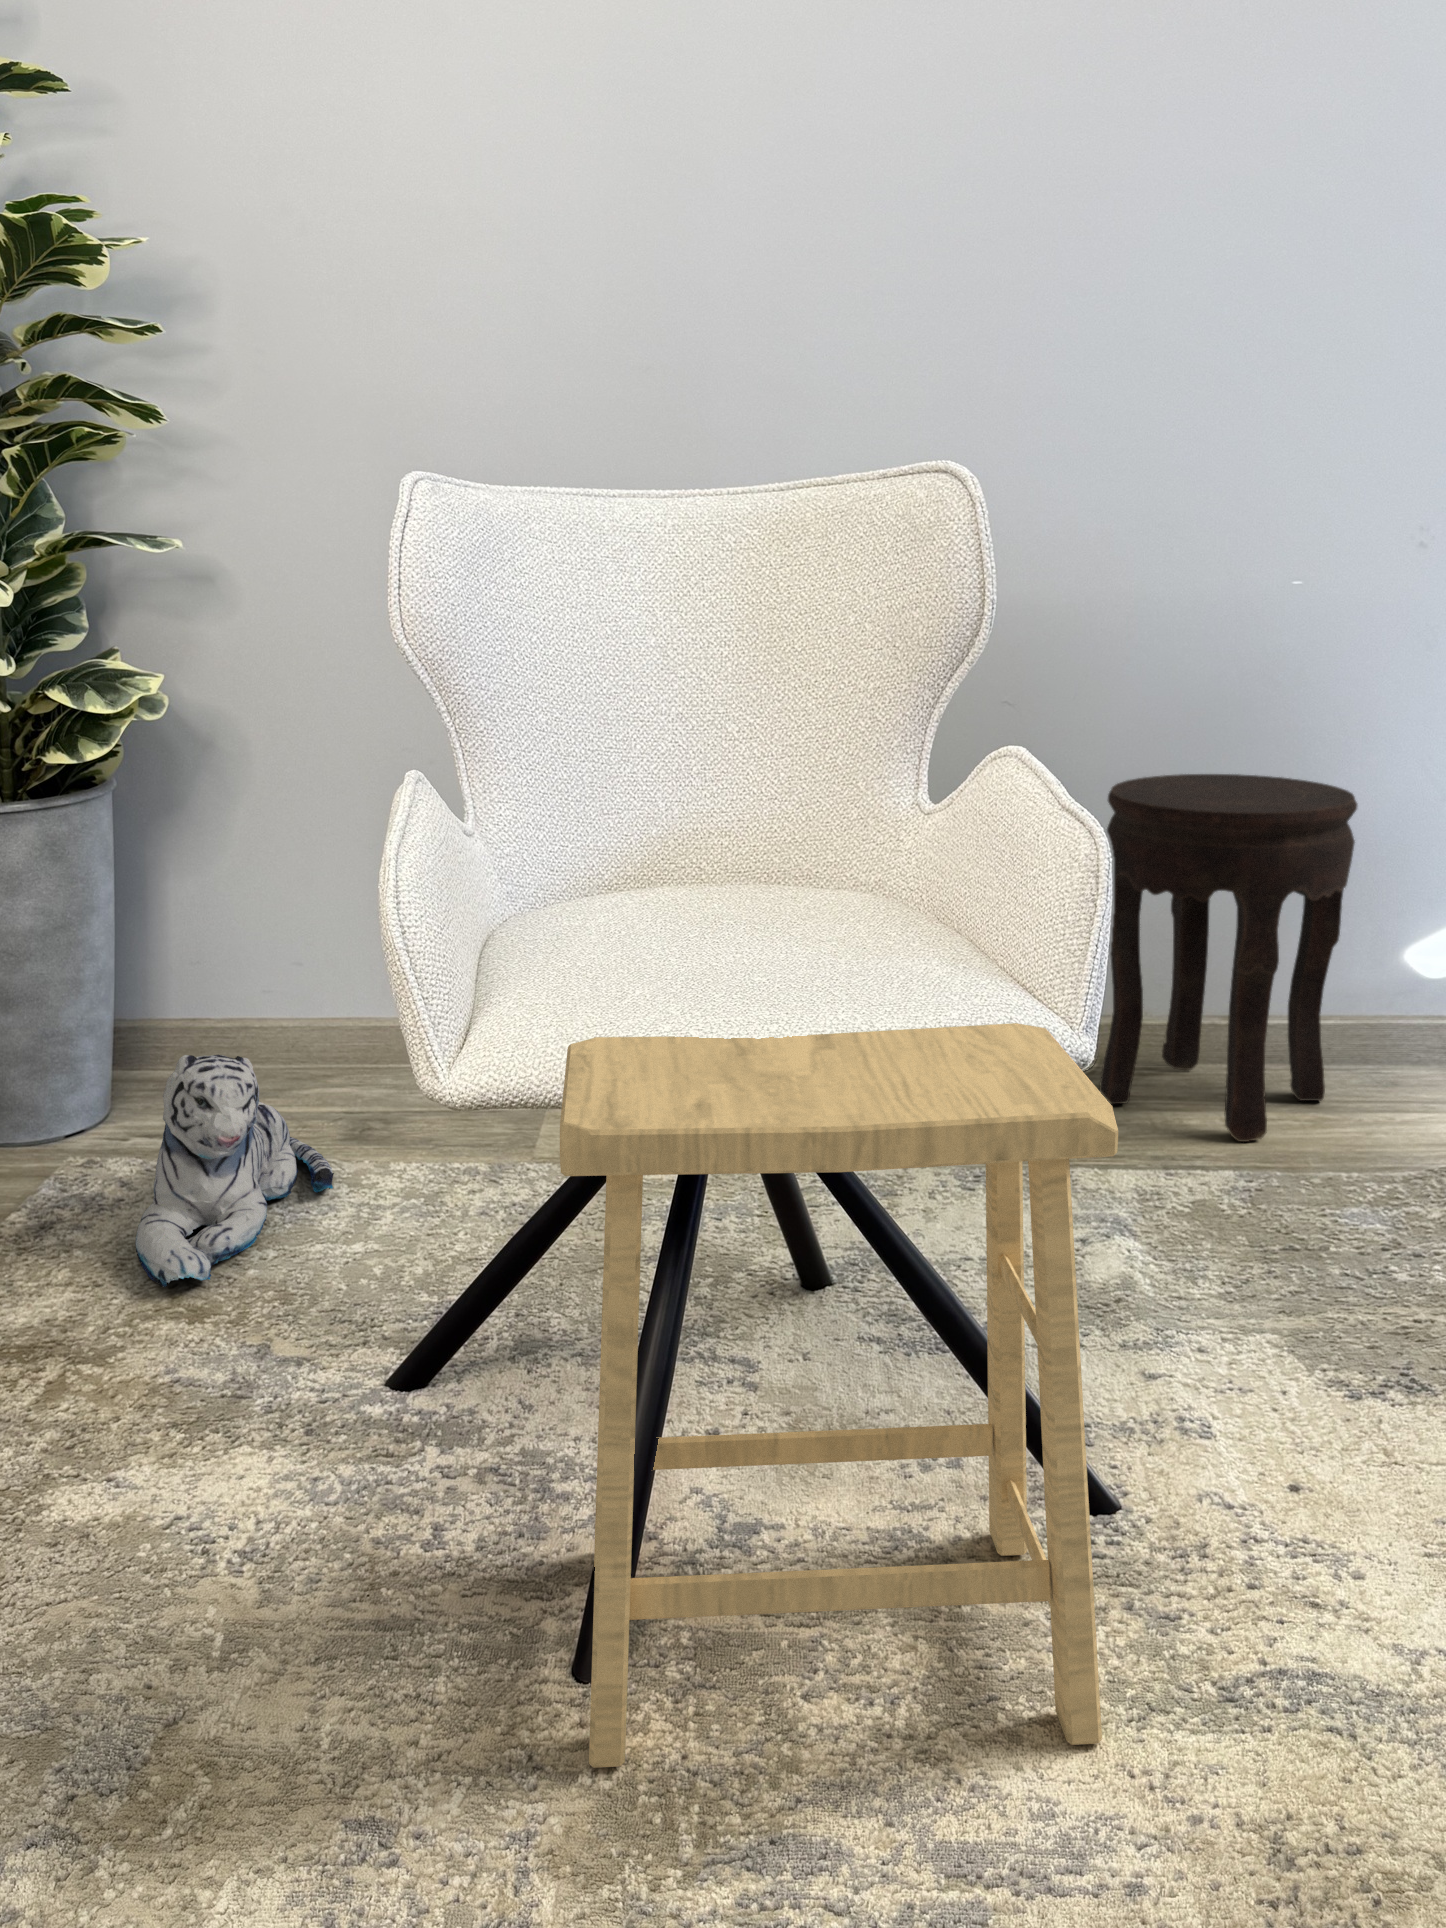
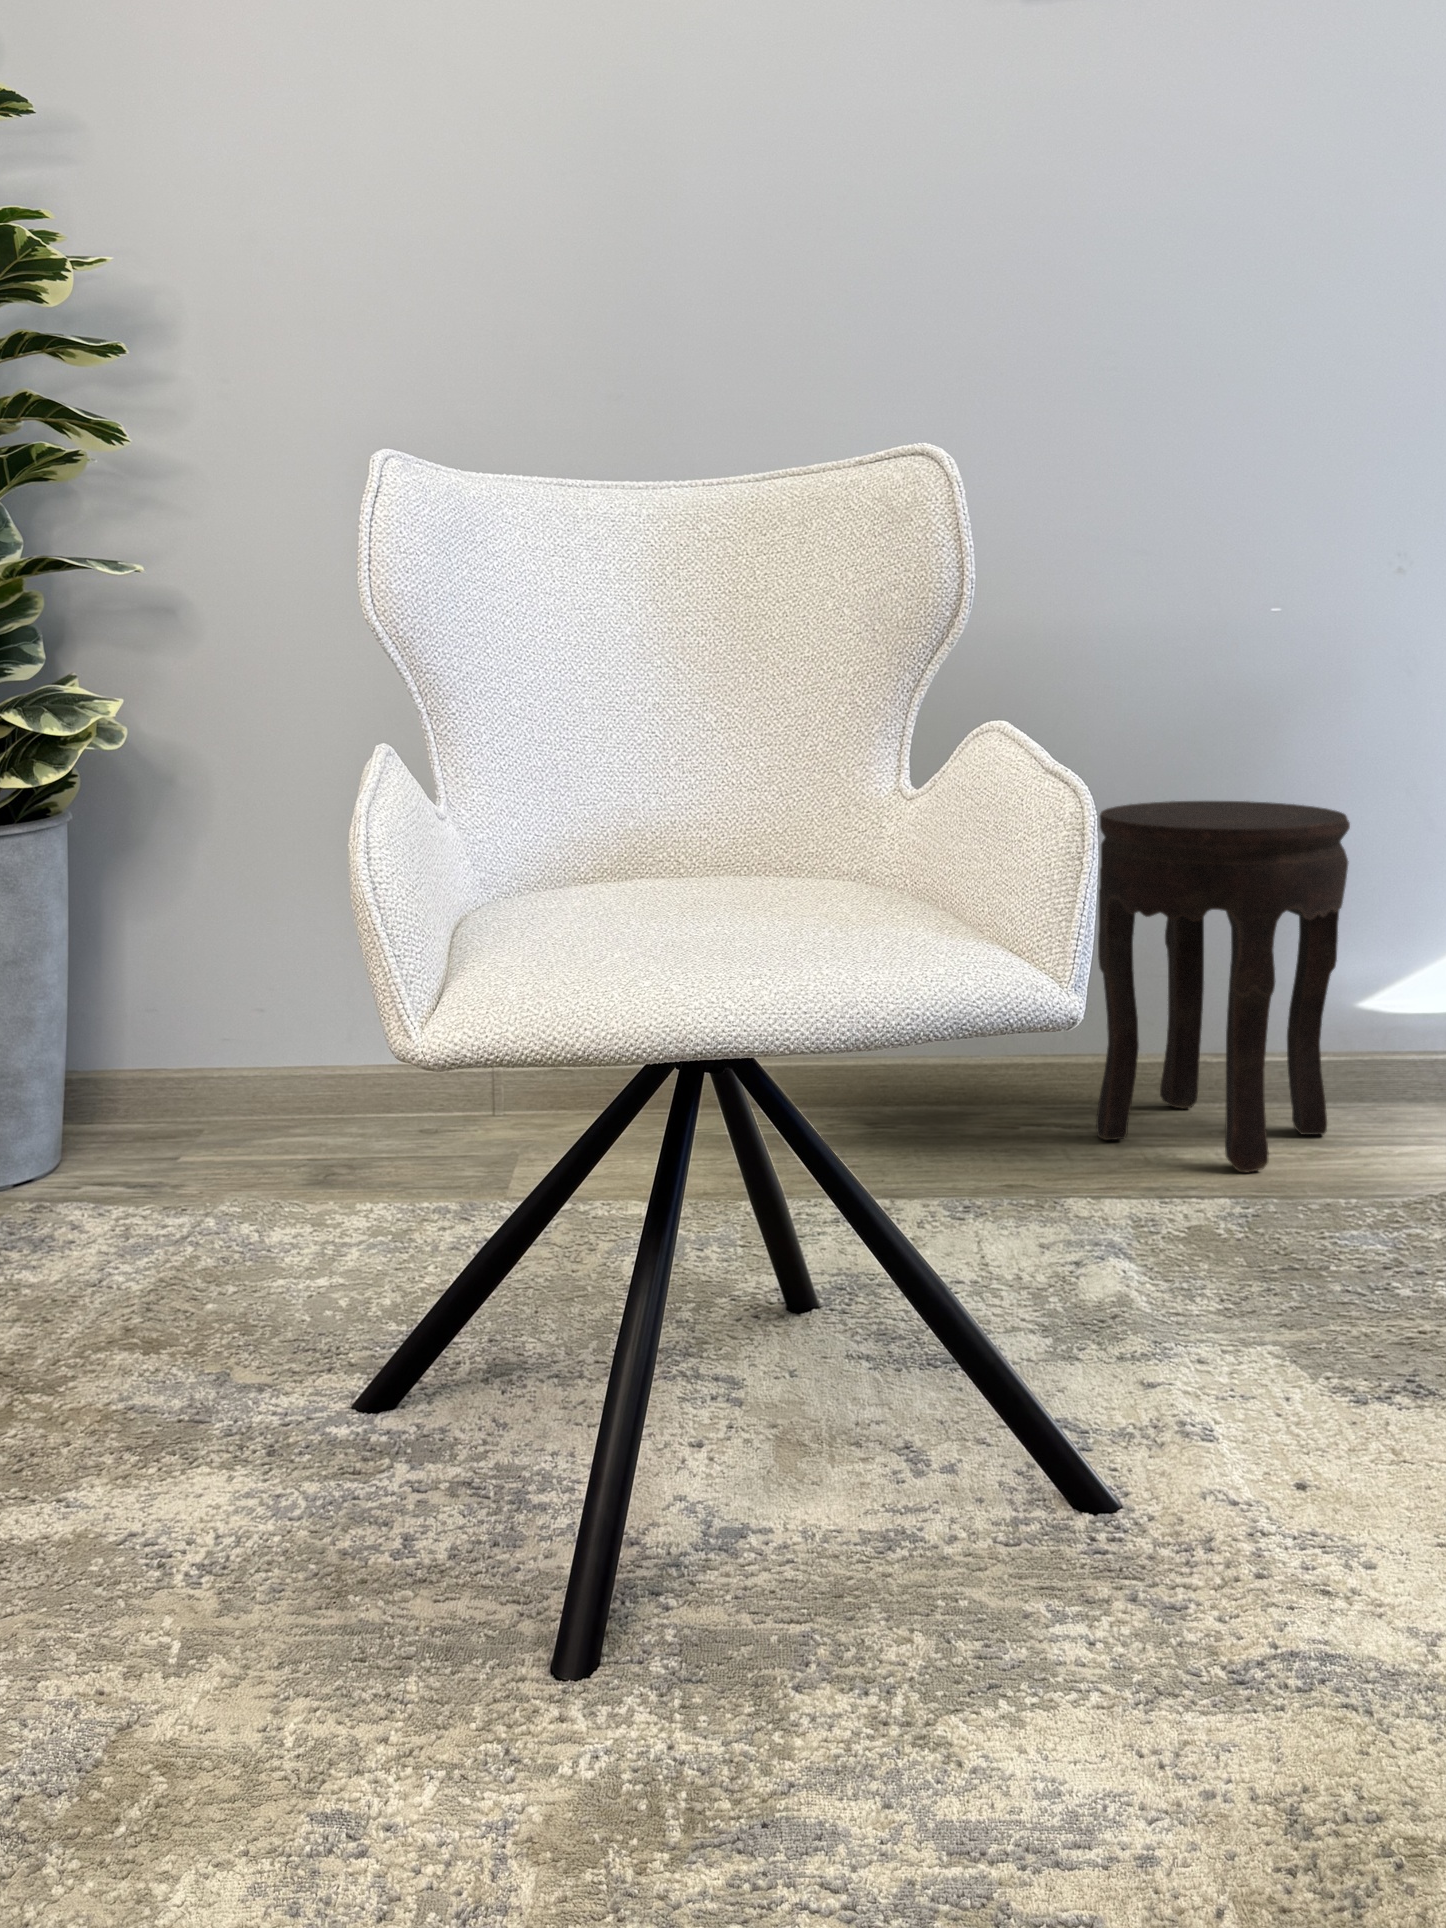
footstool: present [560,1023,1118,1768] -> none [540,982,1109,1758]
plush toy: present [135,1055,334,1287] -> none [85,1079,296,1321]

